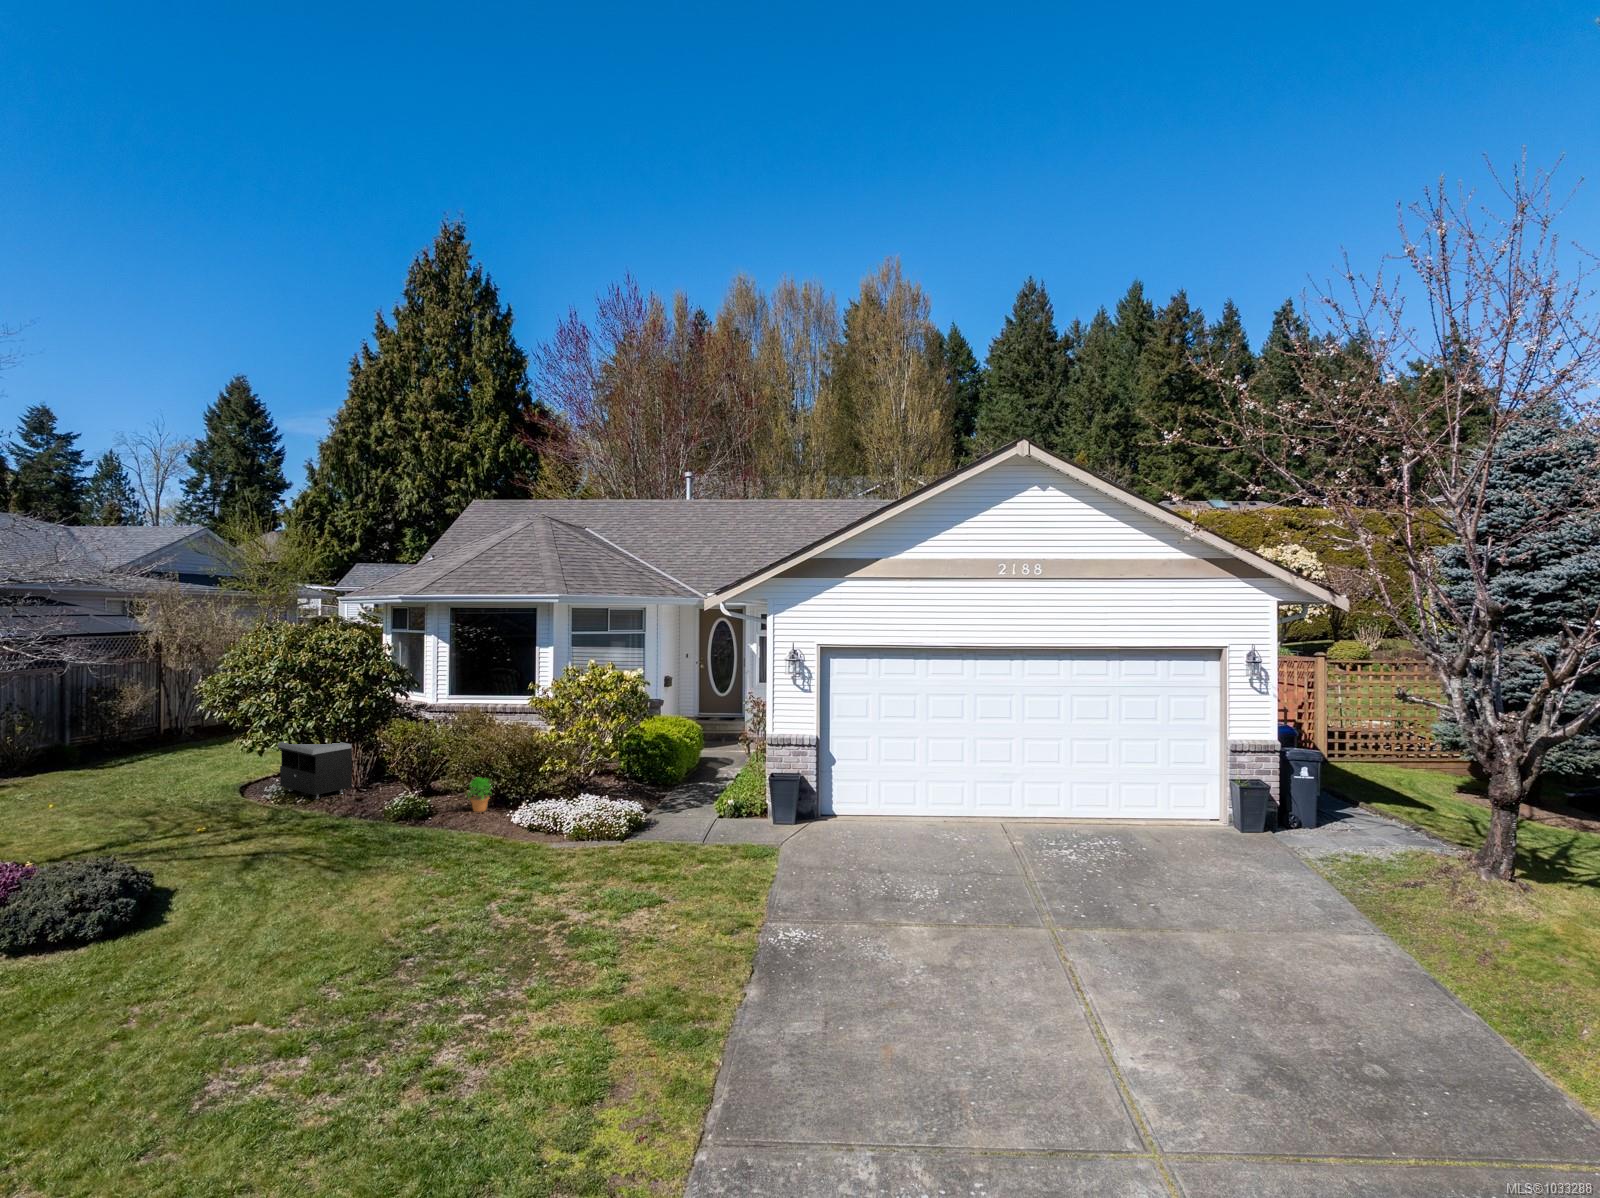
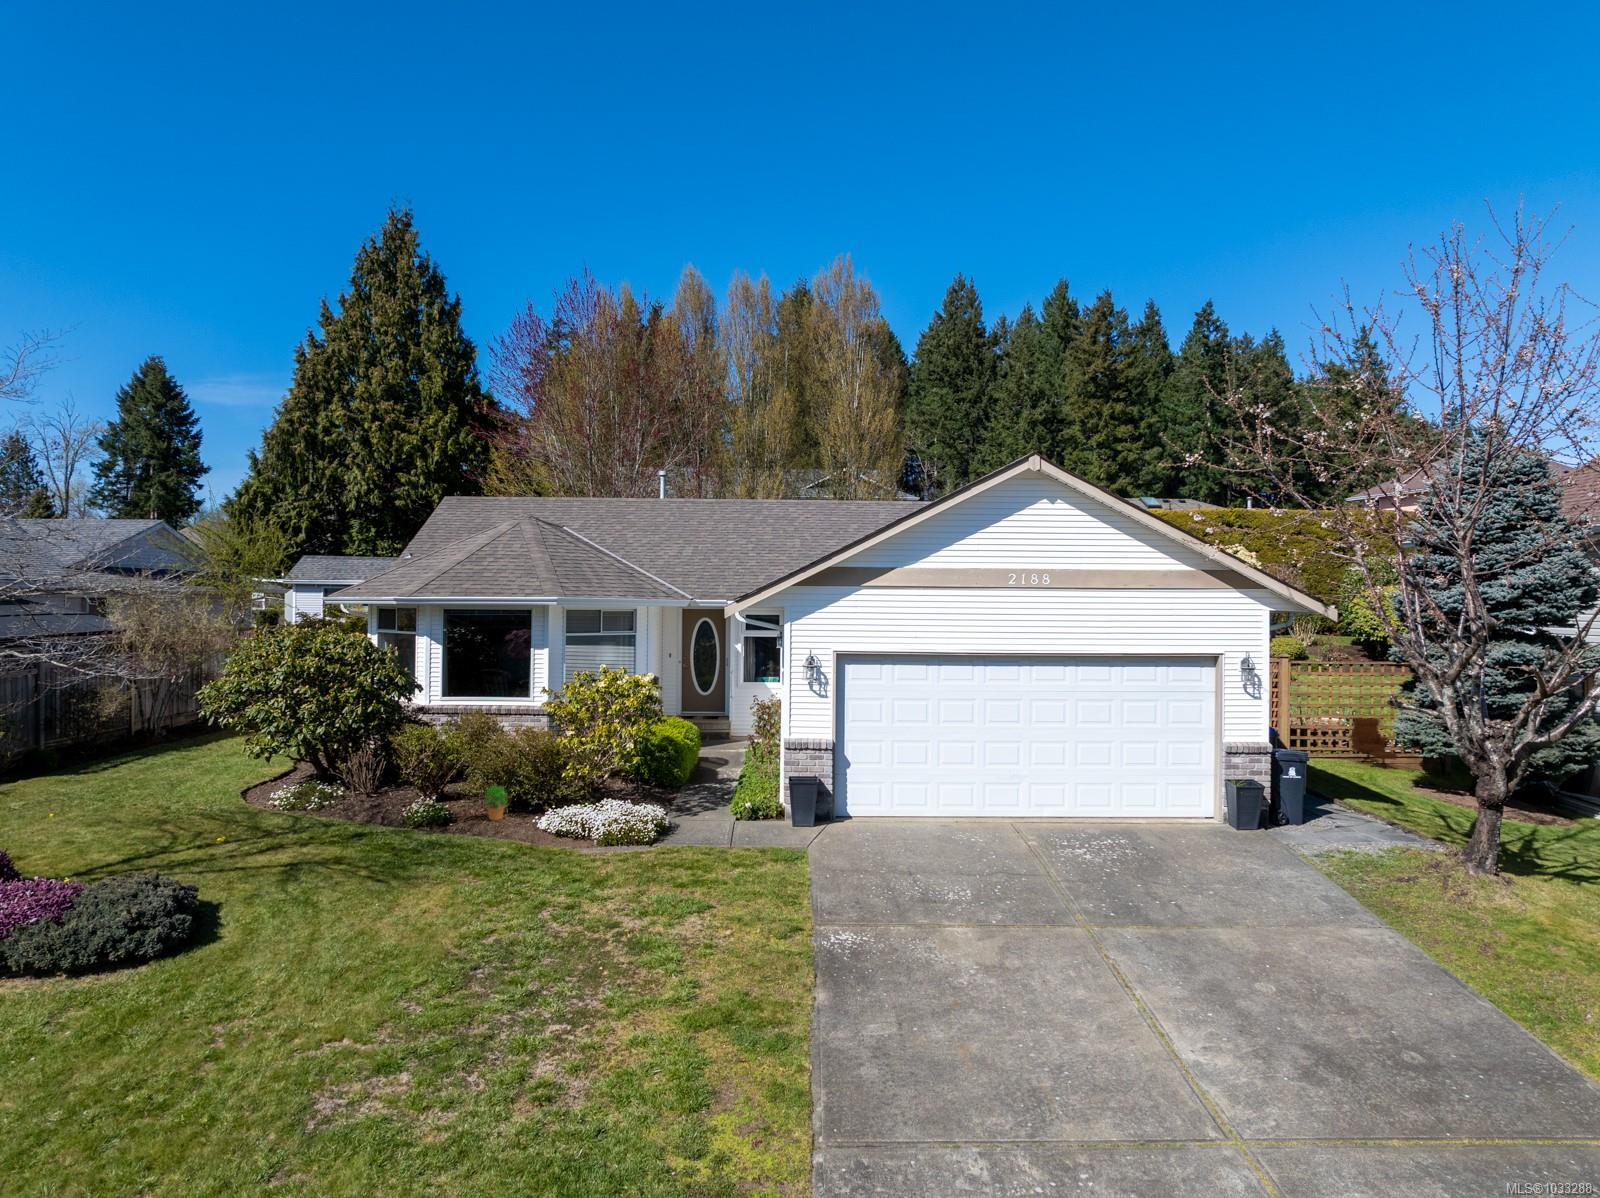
lounge chair: none [1378,718,1431,772] -> present [1349,718,1397,768]
storage bench: present [278,742,352,799] -> none [280,746,357,809]

